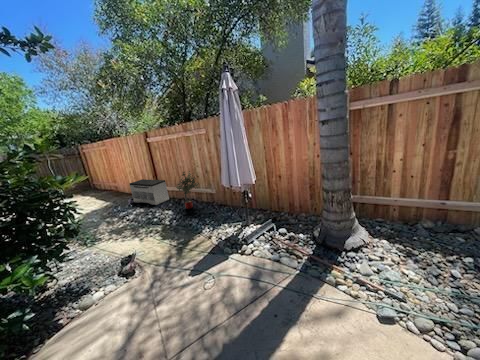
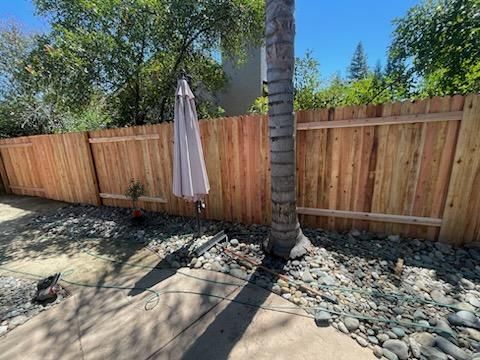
bench: present [130,179,169,205] -> none [67,184,114,212]

